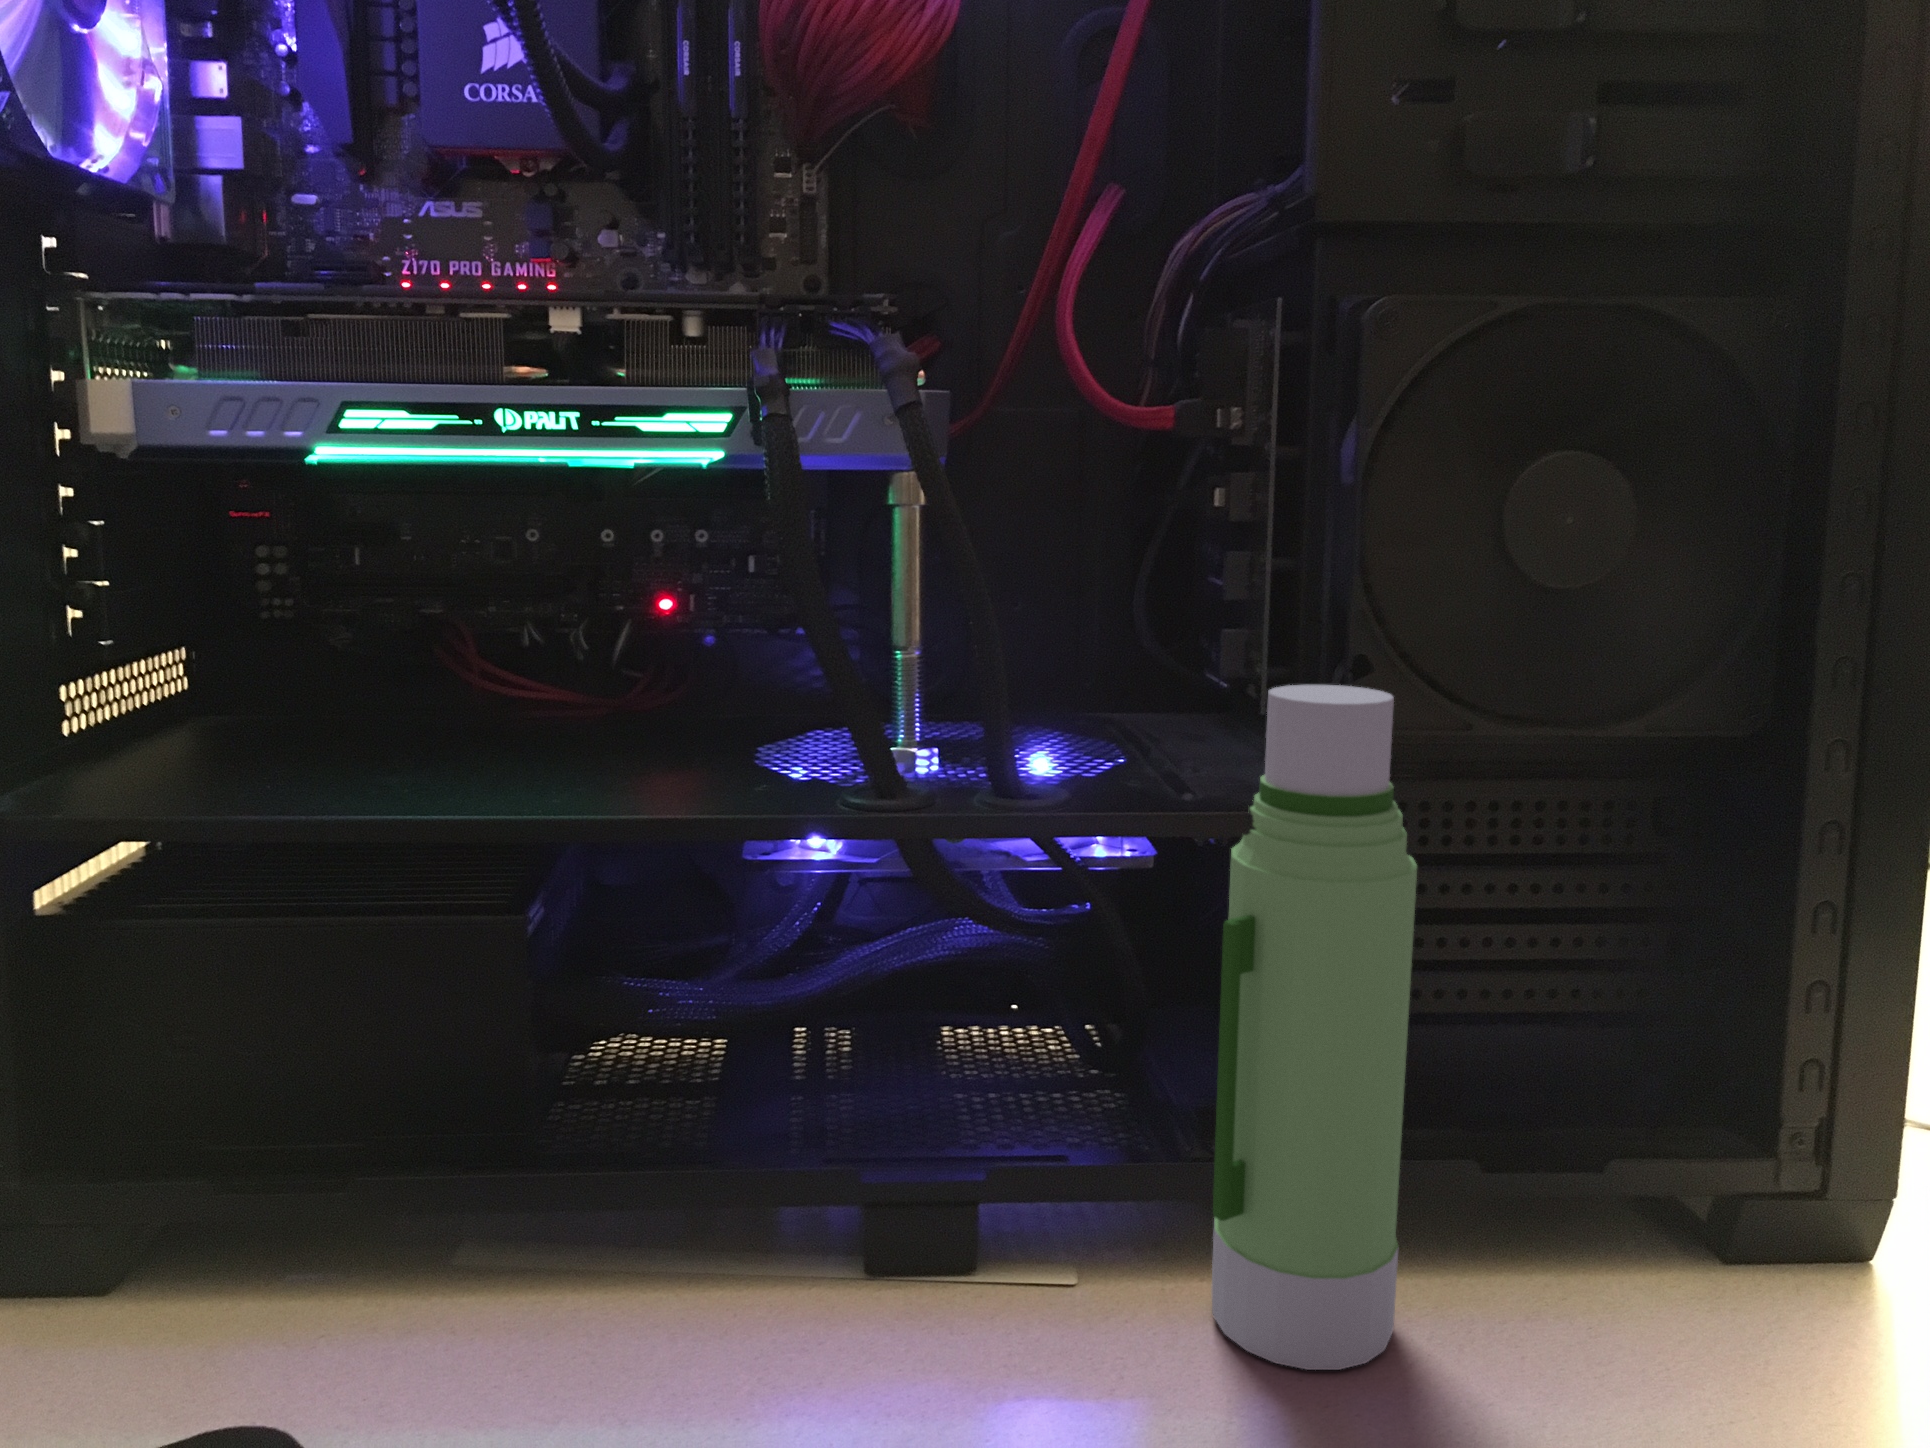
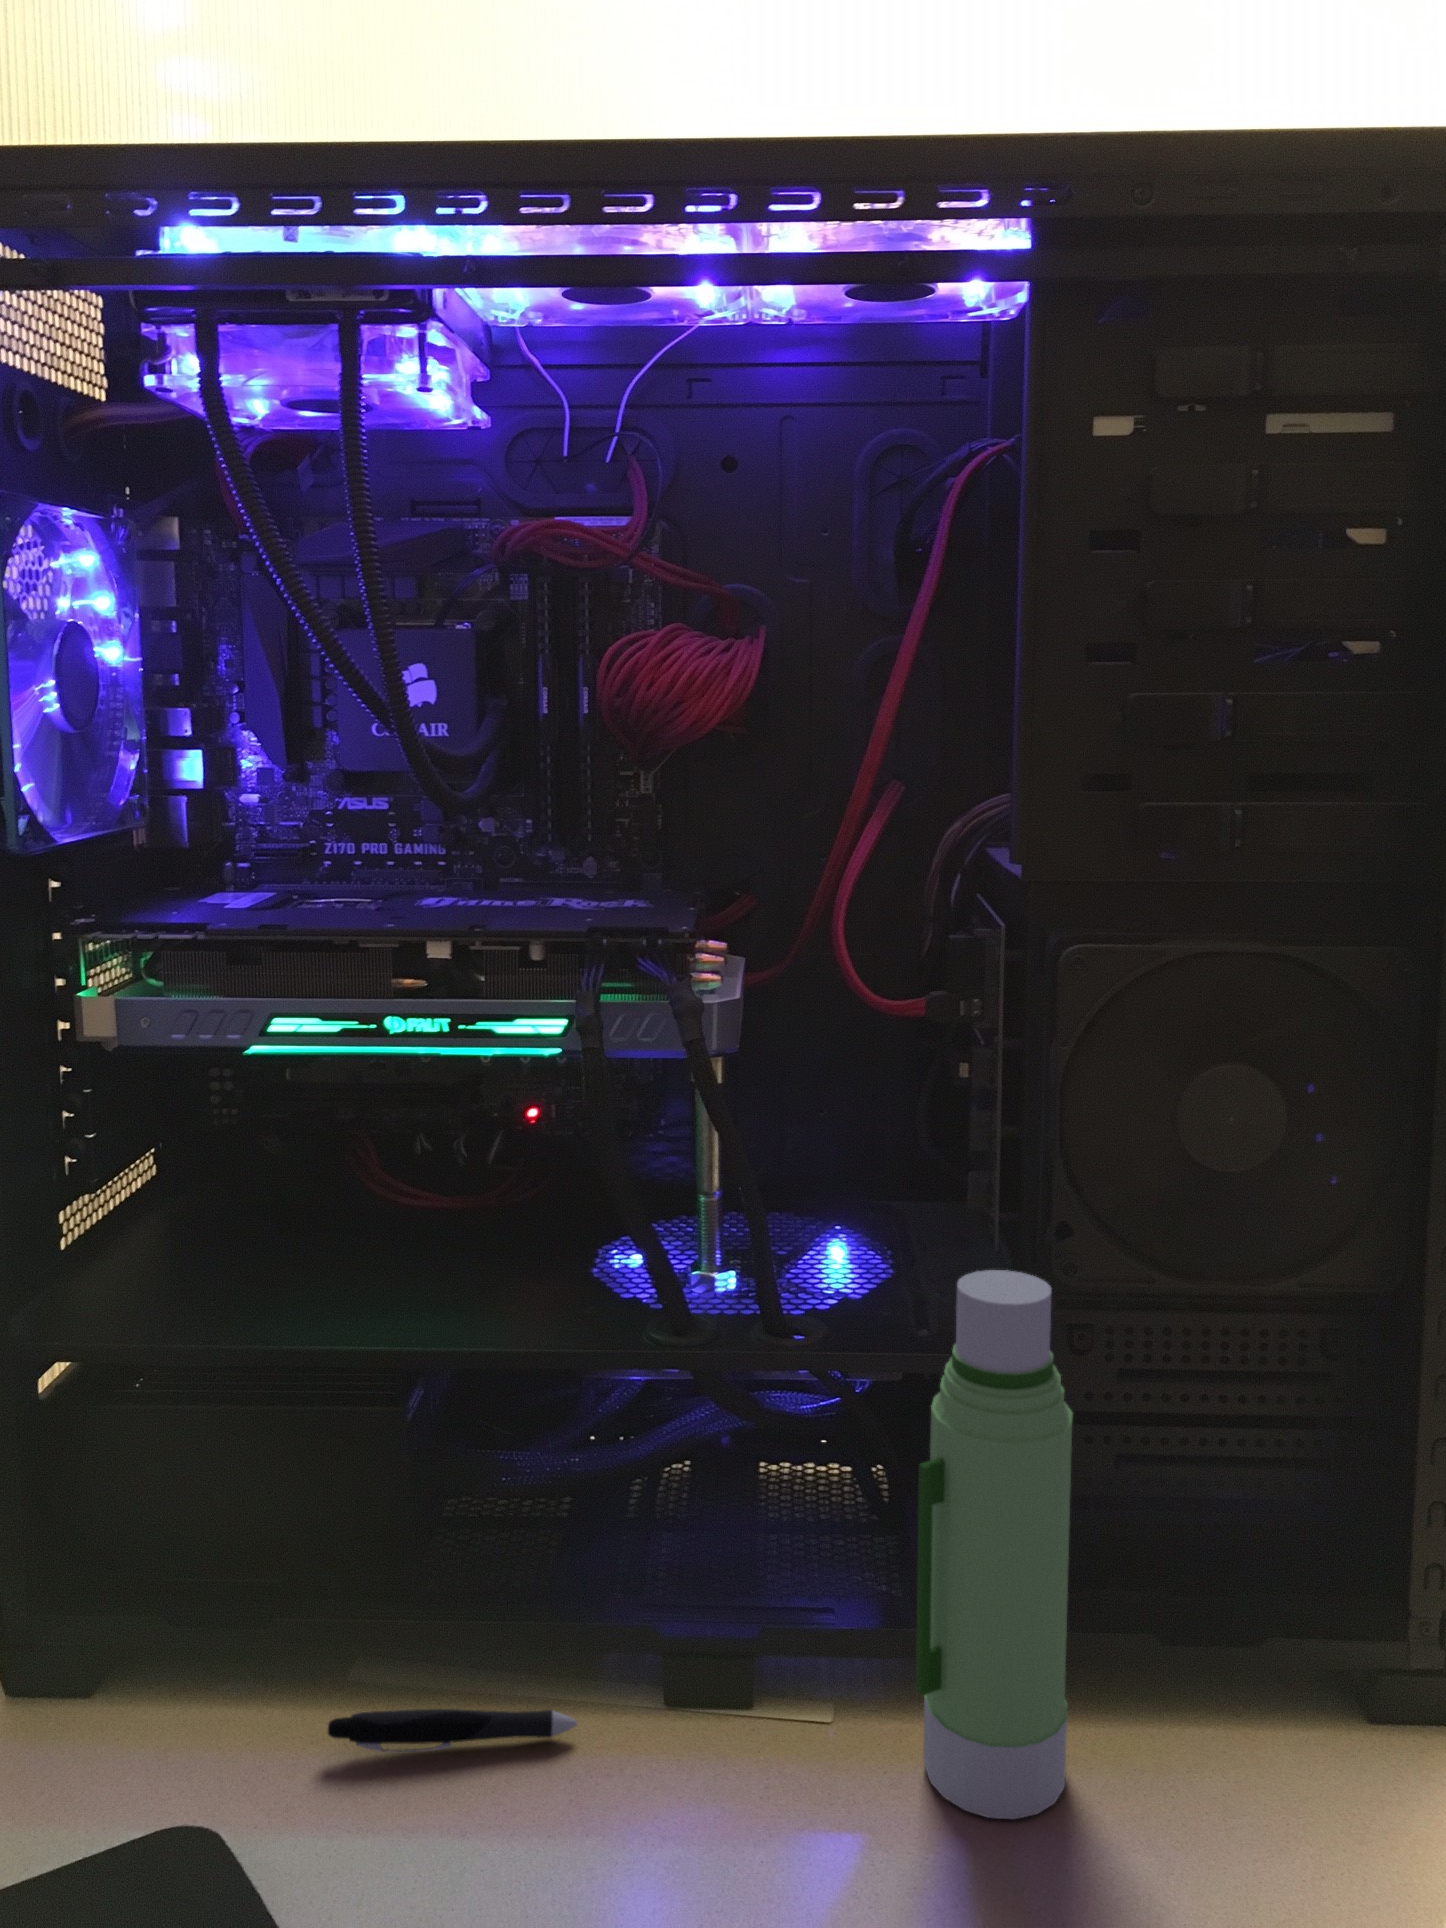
pen: none [439,1272,766,1330] -> present [328,1709,577,1753]

